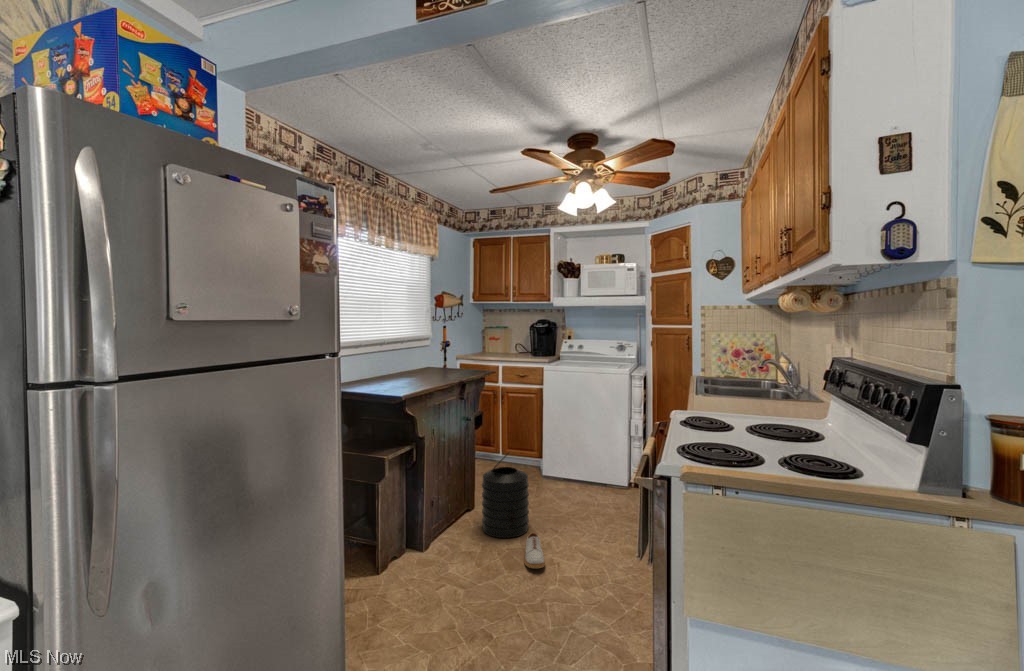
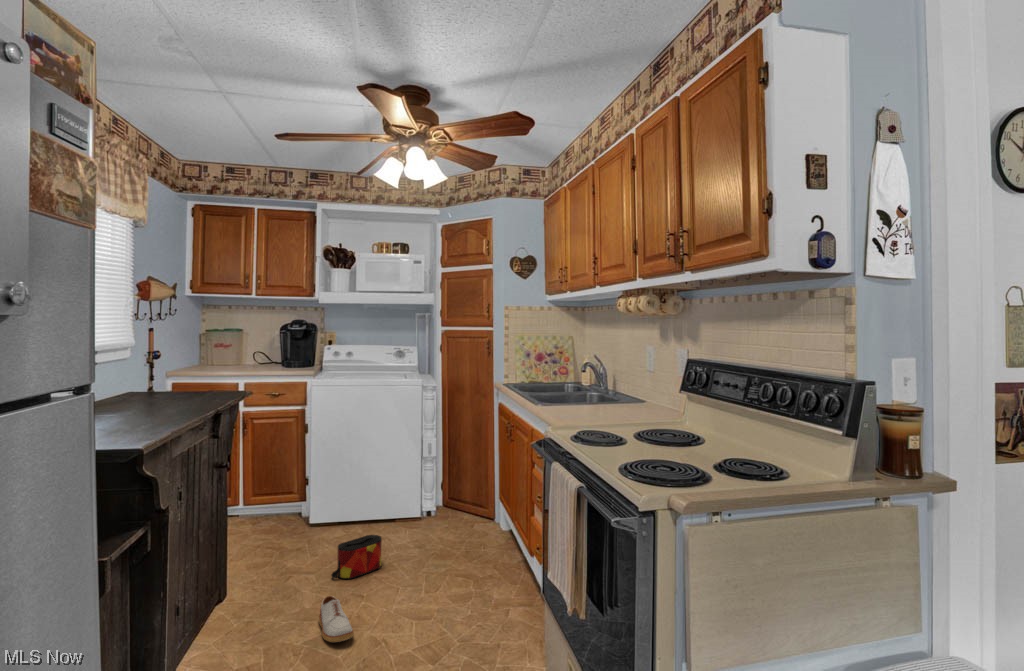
trash can: present [482,453,529,538] -> none [242,493,314,616]
bag: none [545,492,584,523] -> present [331,535,382,579]

